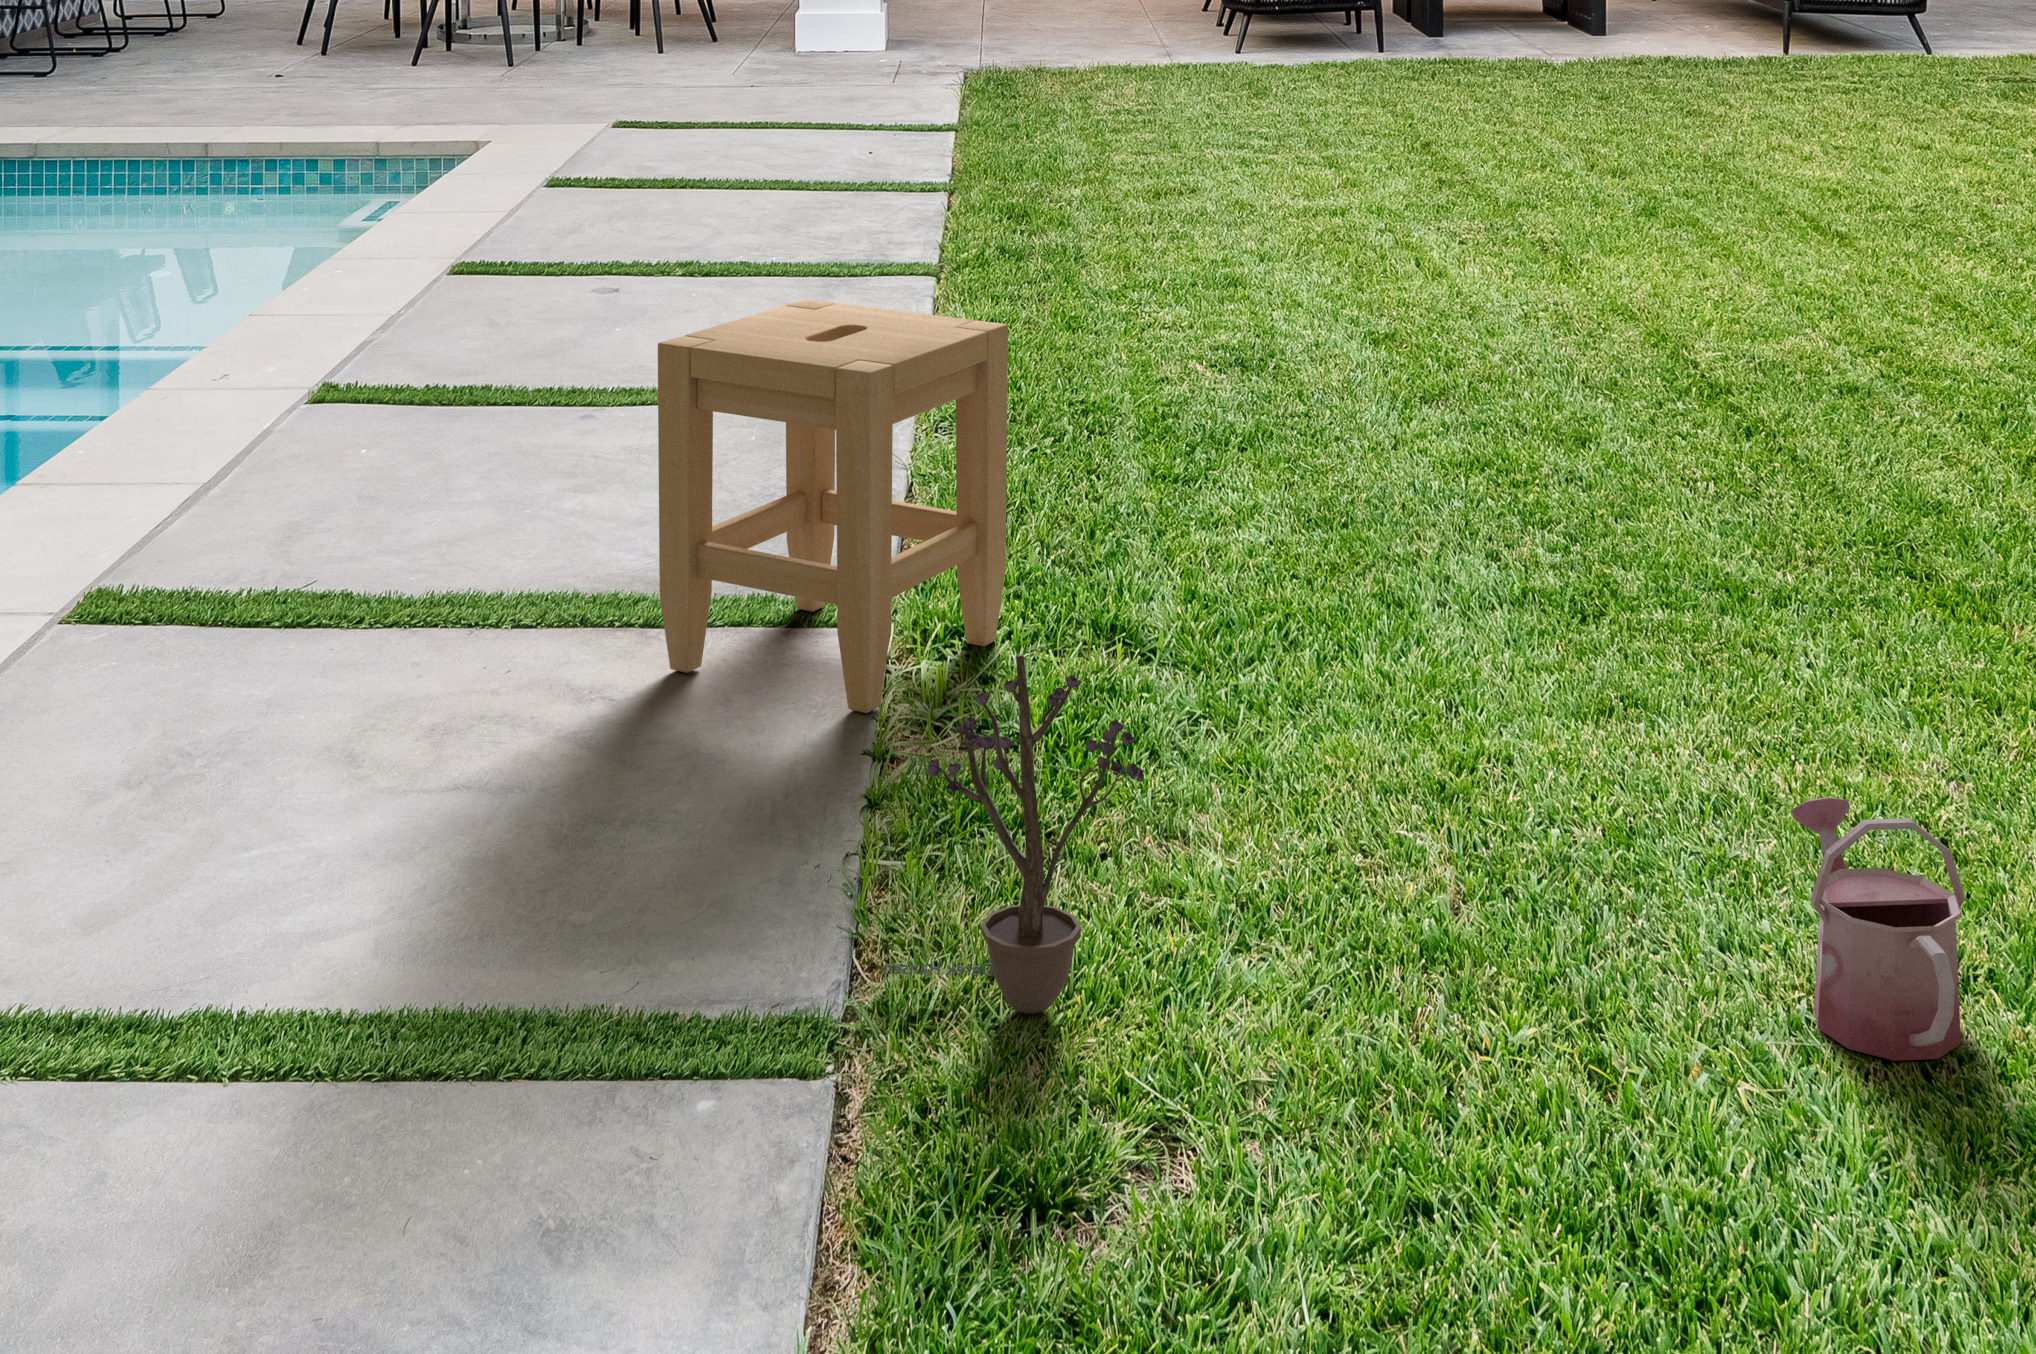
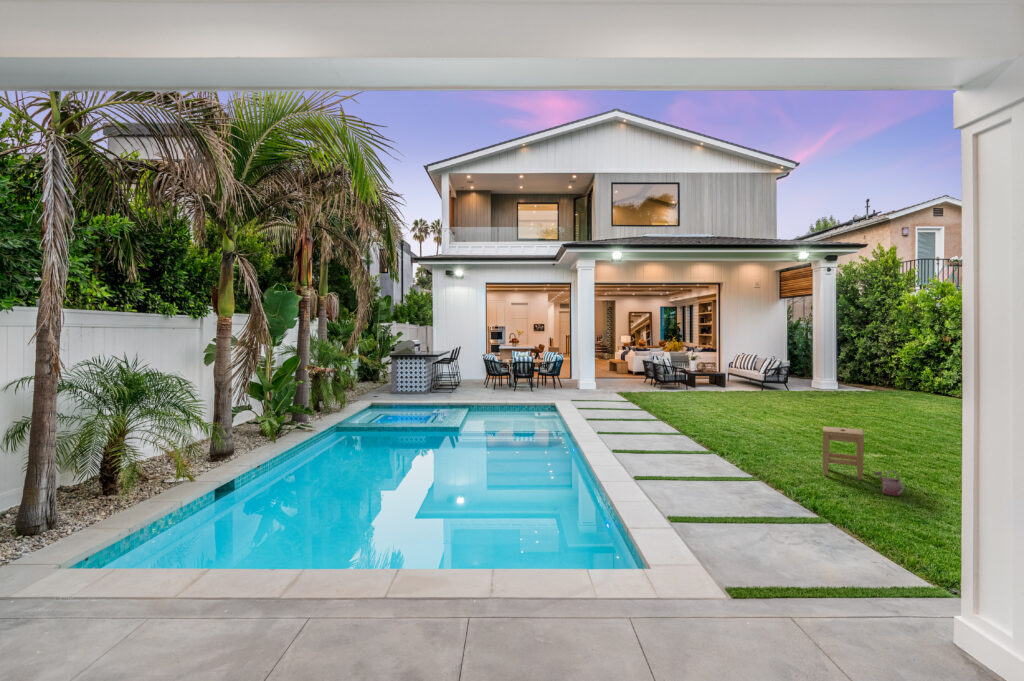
stool: present [658,299,1008,713] -> present [823,426,864,480]
decorative plant: present [883,654,1144,1014] -> none [778,454,810,492]

